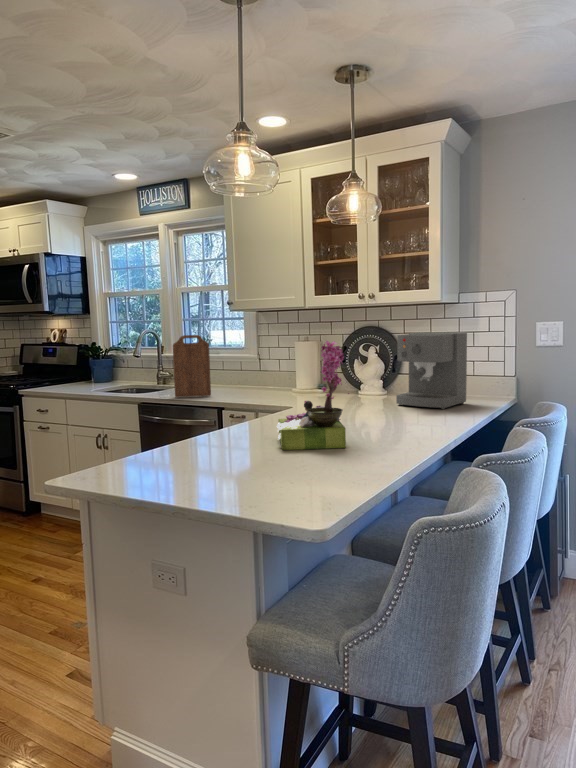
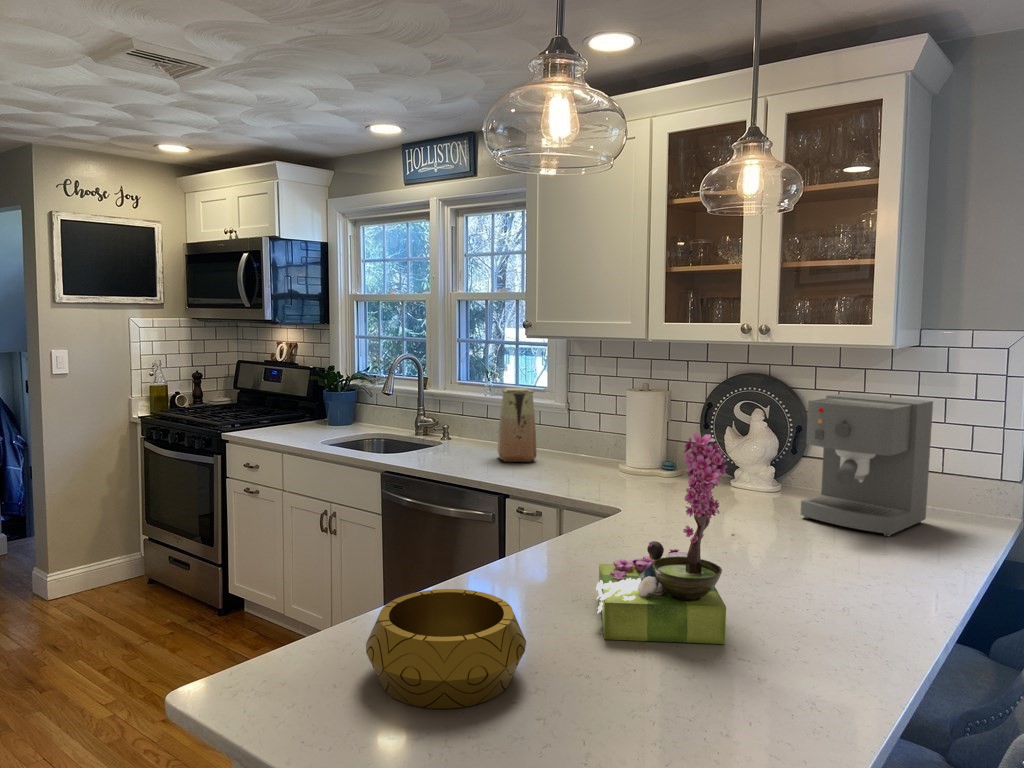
cutting board: present [173,335,211,397] -> none [438,374,494,470]
vase: none [213,345,238,392] -> present [498,388,537,462]
decorative bowl: none [155,425,241,474] -> present [366,589,526,709]

